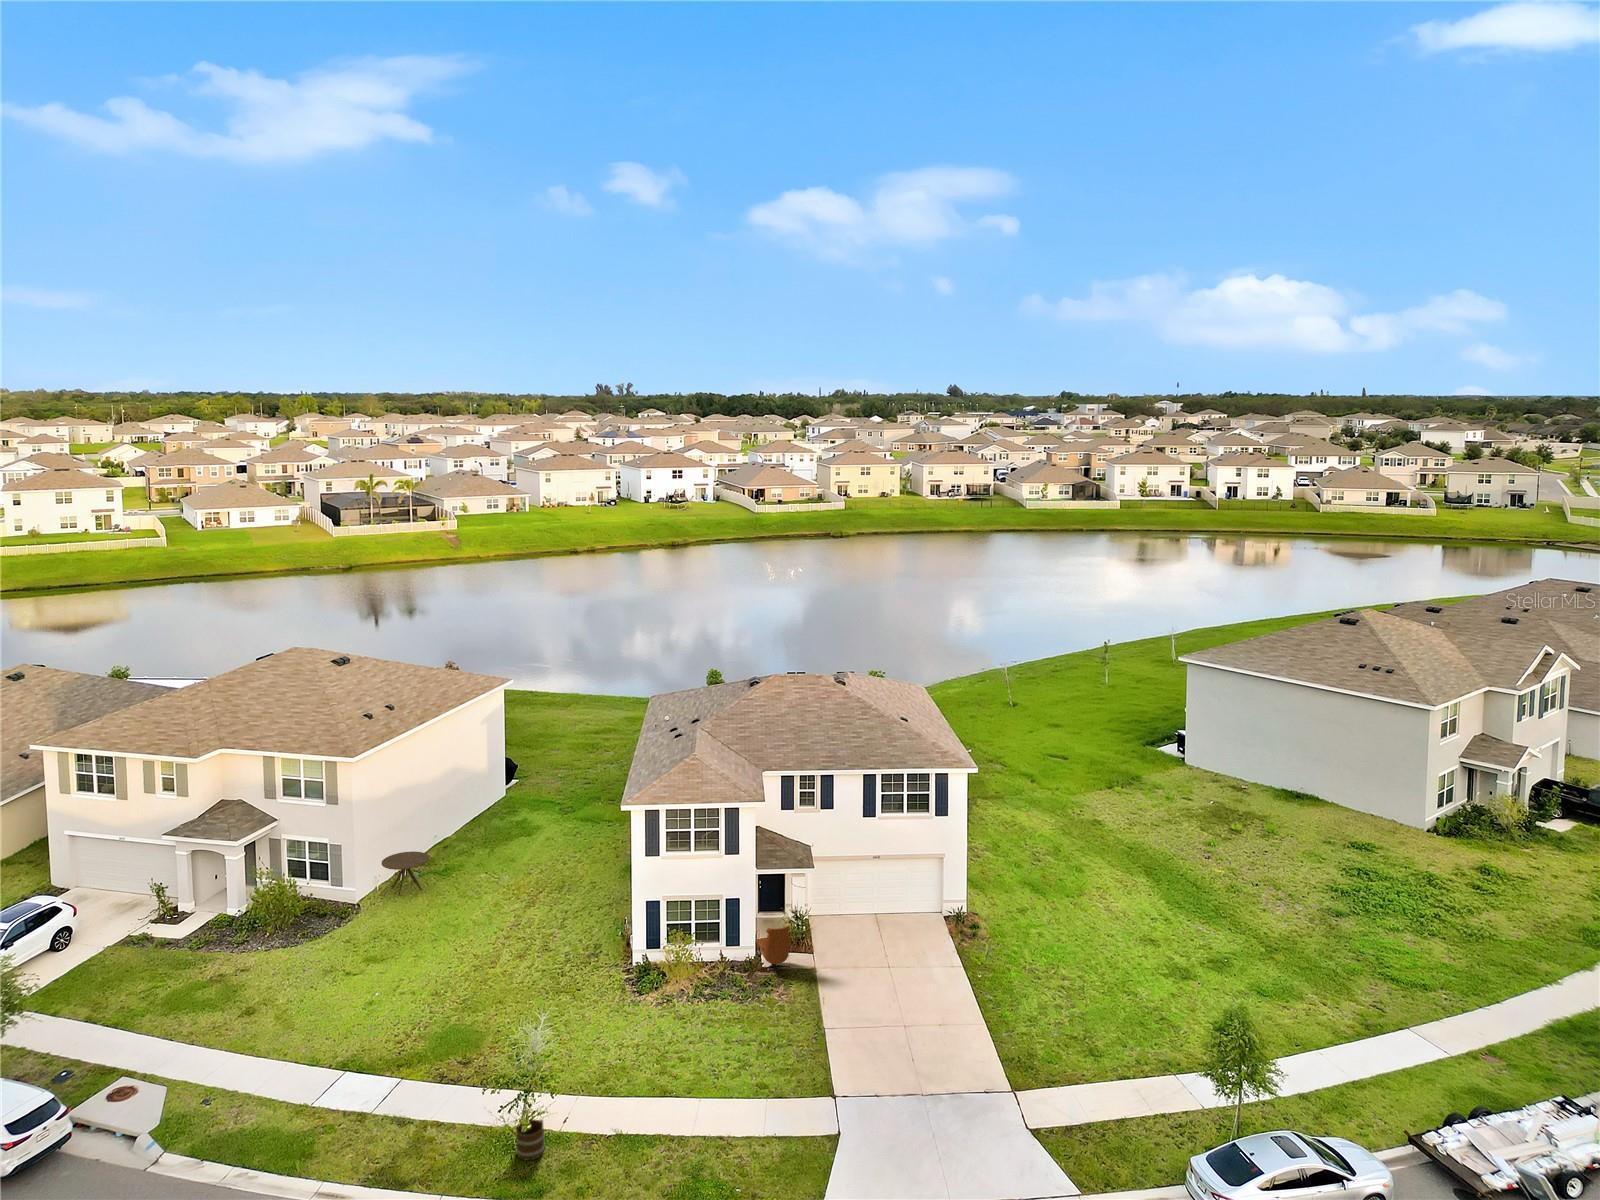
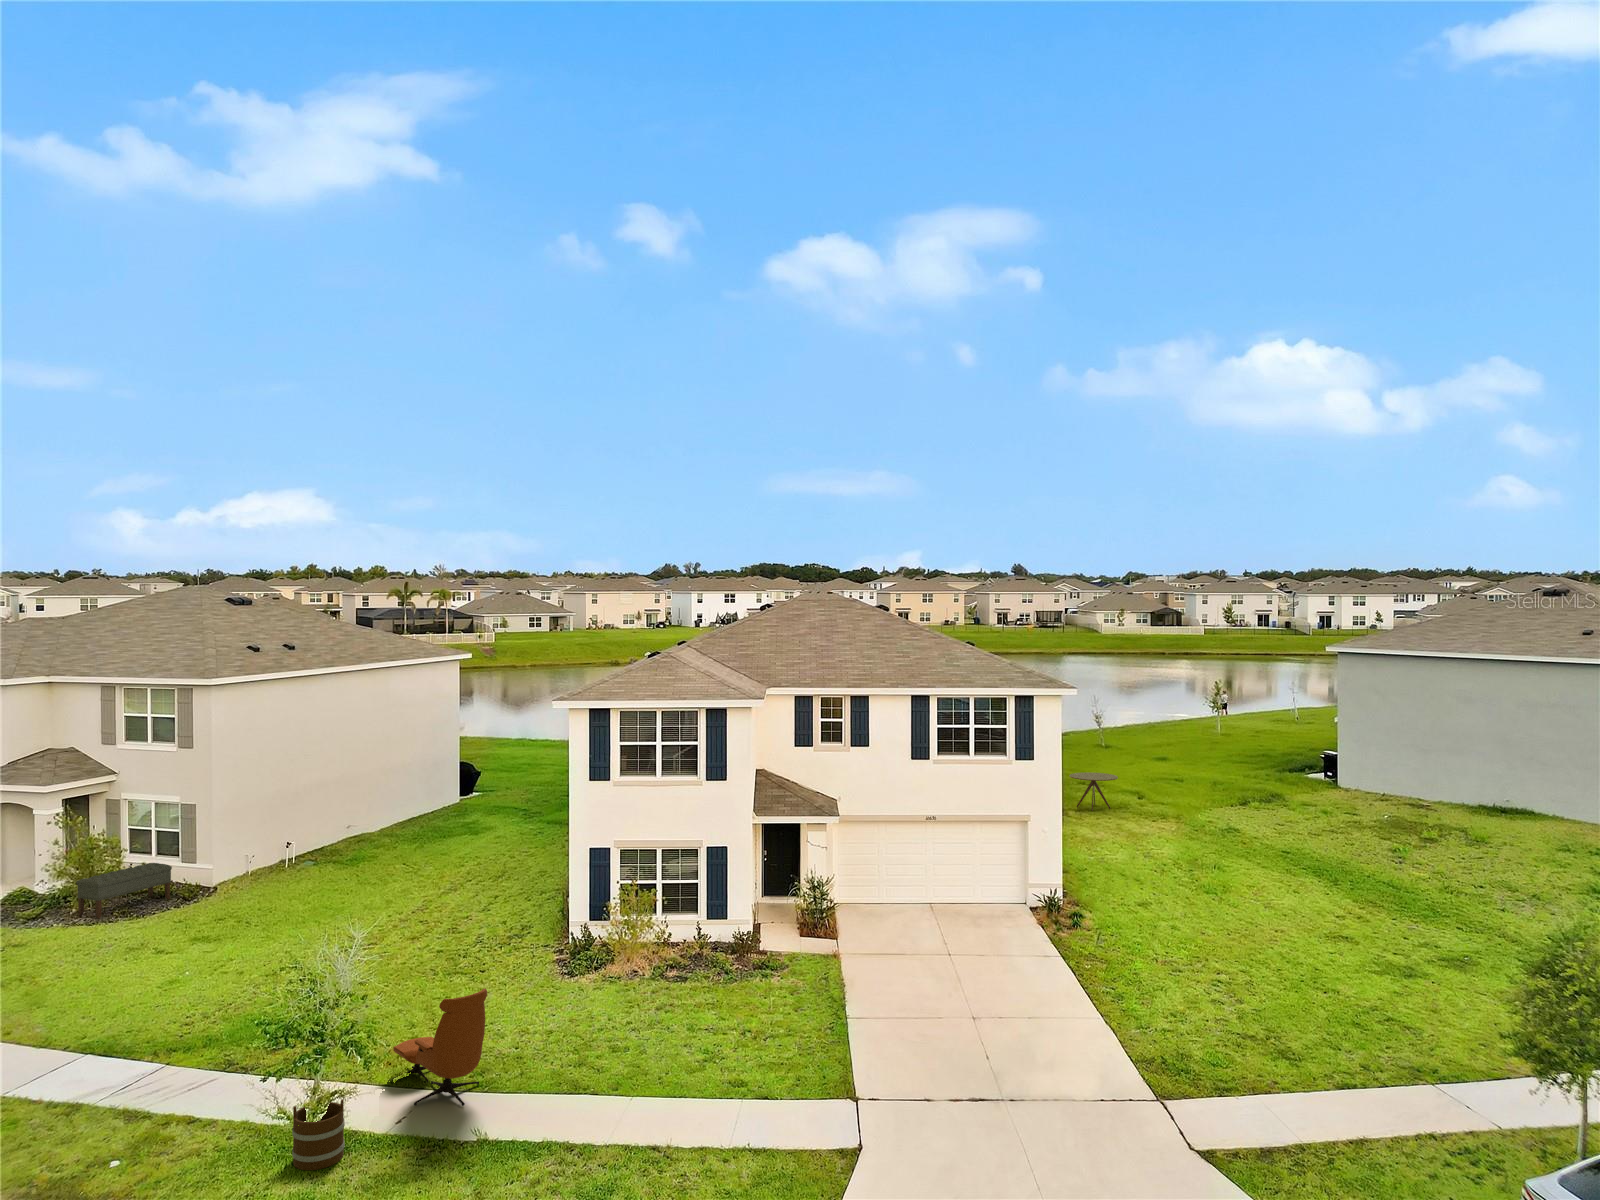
round table: present [381,851,429,895] -> present [1070,772,1118,811]
bench: none [269,893,330,942] -> present [76,863,172,919]
lounge chair: present [756,926,791,977] -> present [393,988,487,1106]

